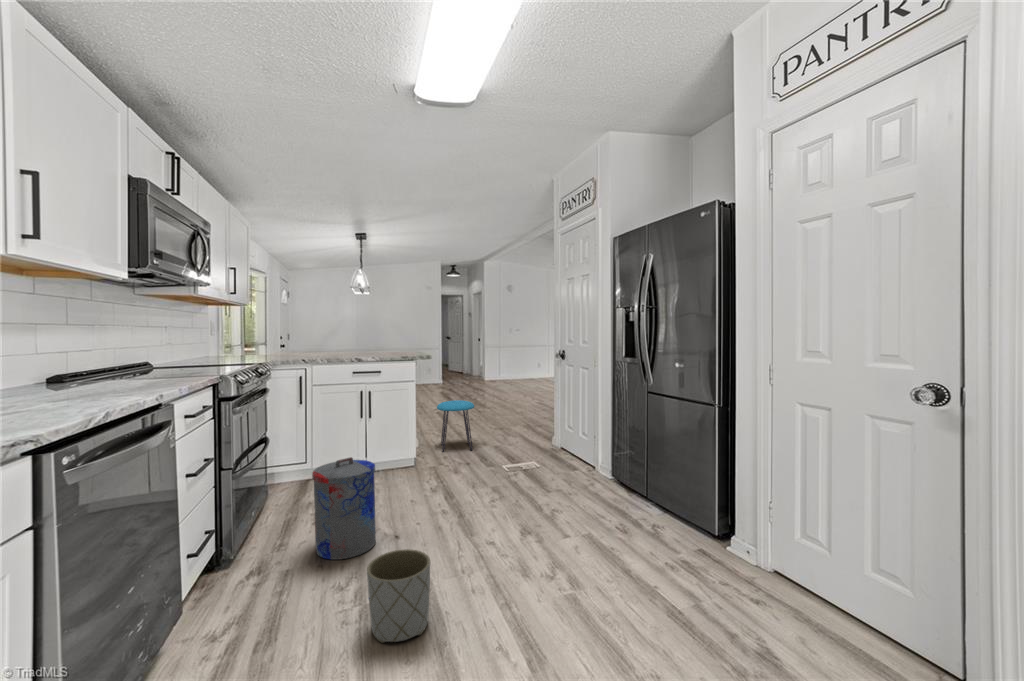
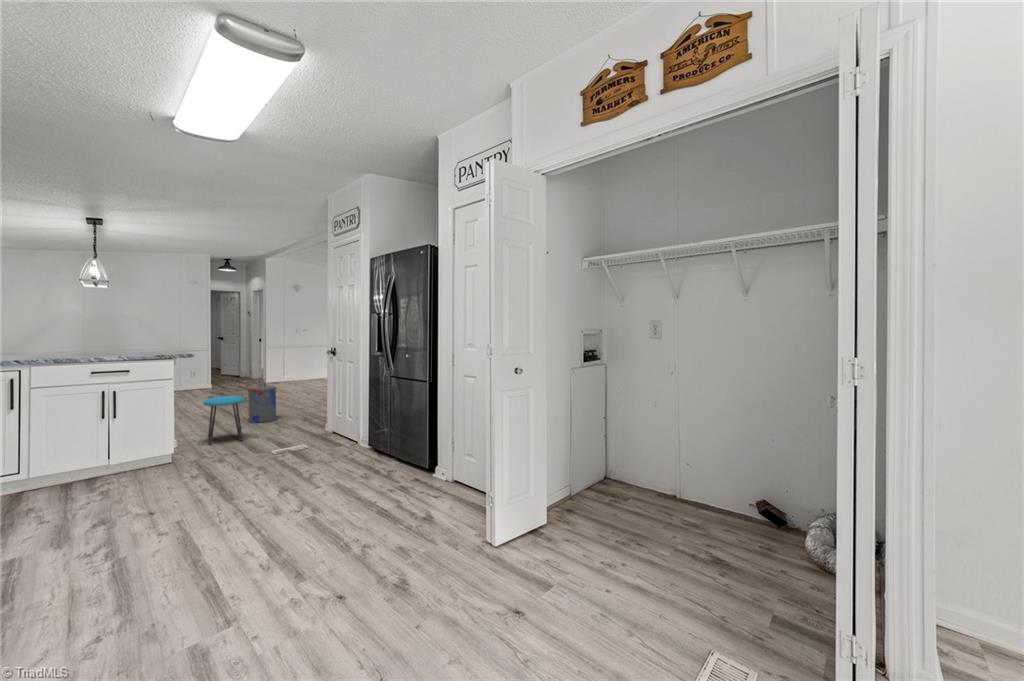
trash can: present [312,457,376,560] -> present [248,384,276,423]
planter: present [367,549,430,643] -> none [129,501,190,569]

